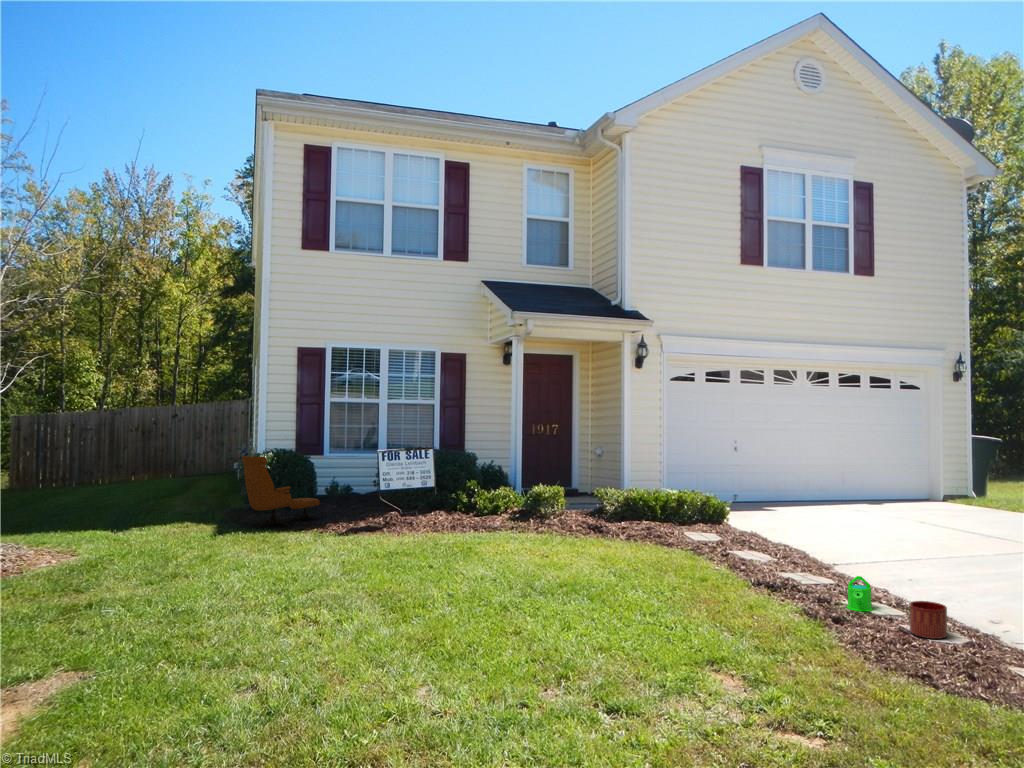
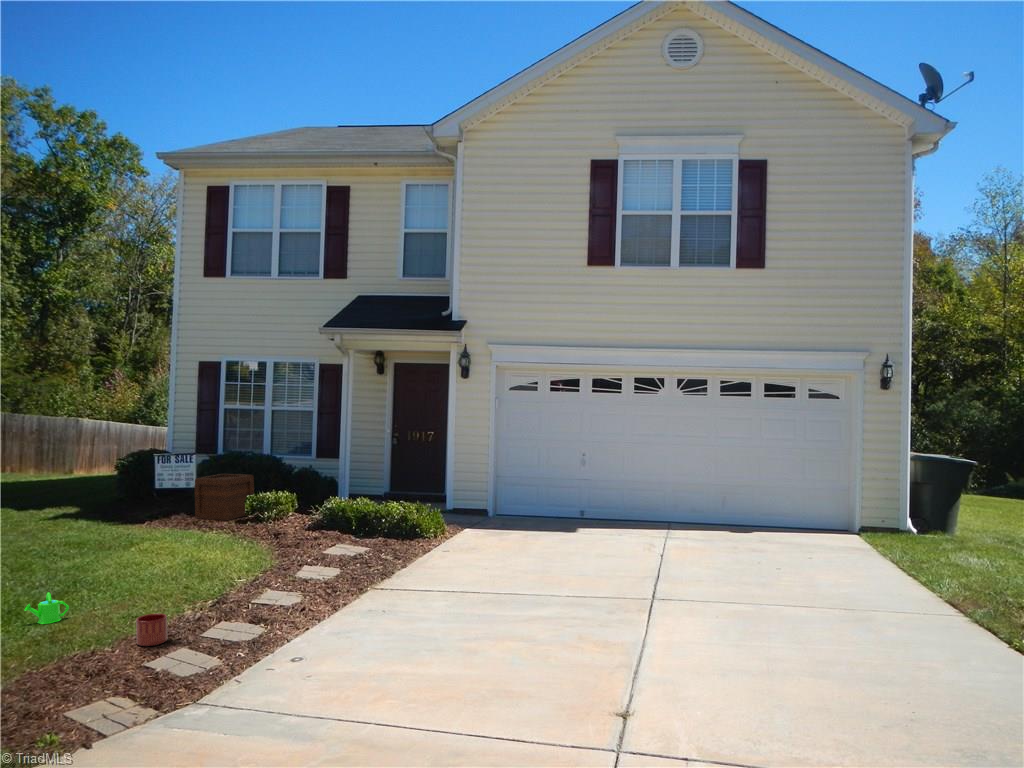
lounge chair: present [242,456,320,529] -> none [93,453,172,511]
wooden crate: none [410,473,458,527] -> present [195,474,254,520]
watering can: present [846,576,873,611] -> present [24,592,69,624]

